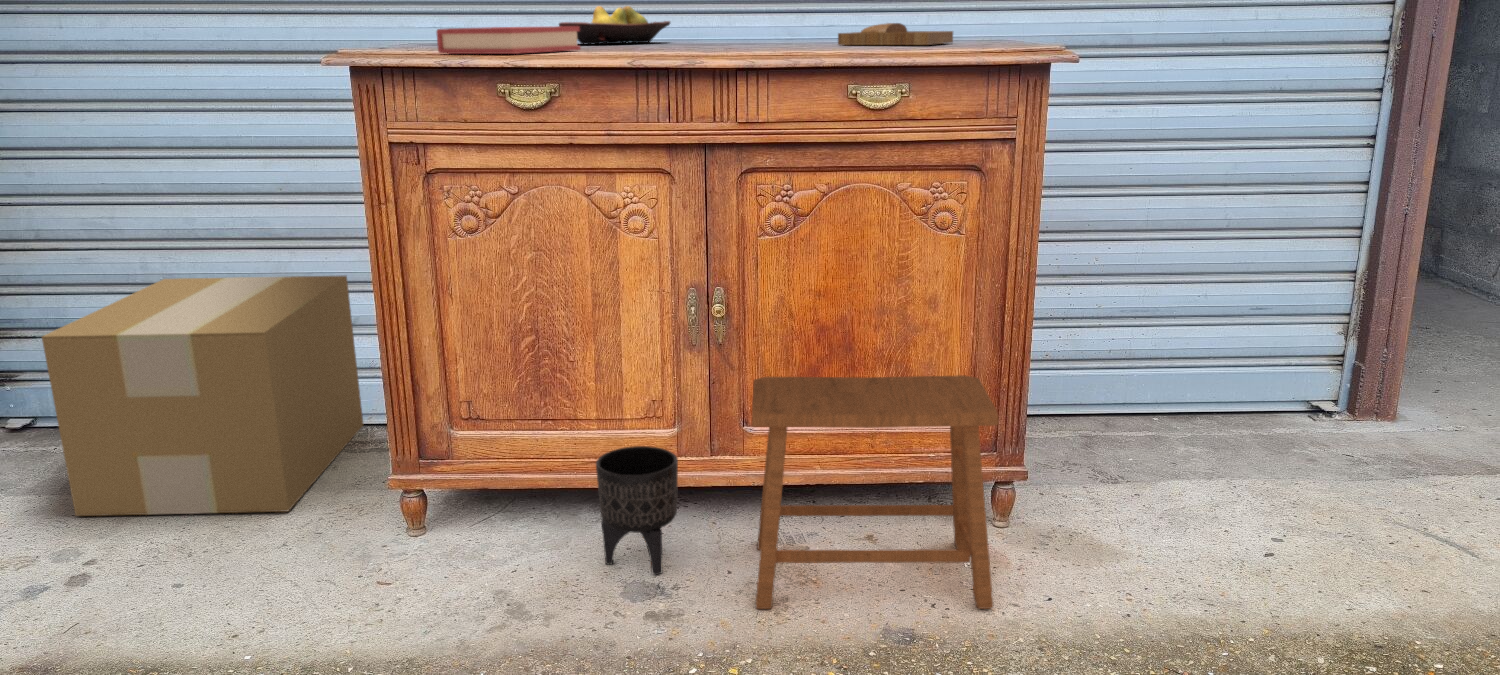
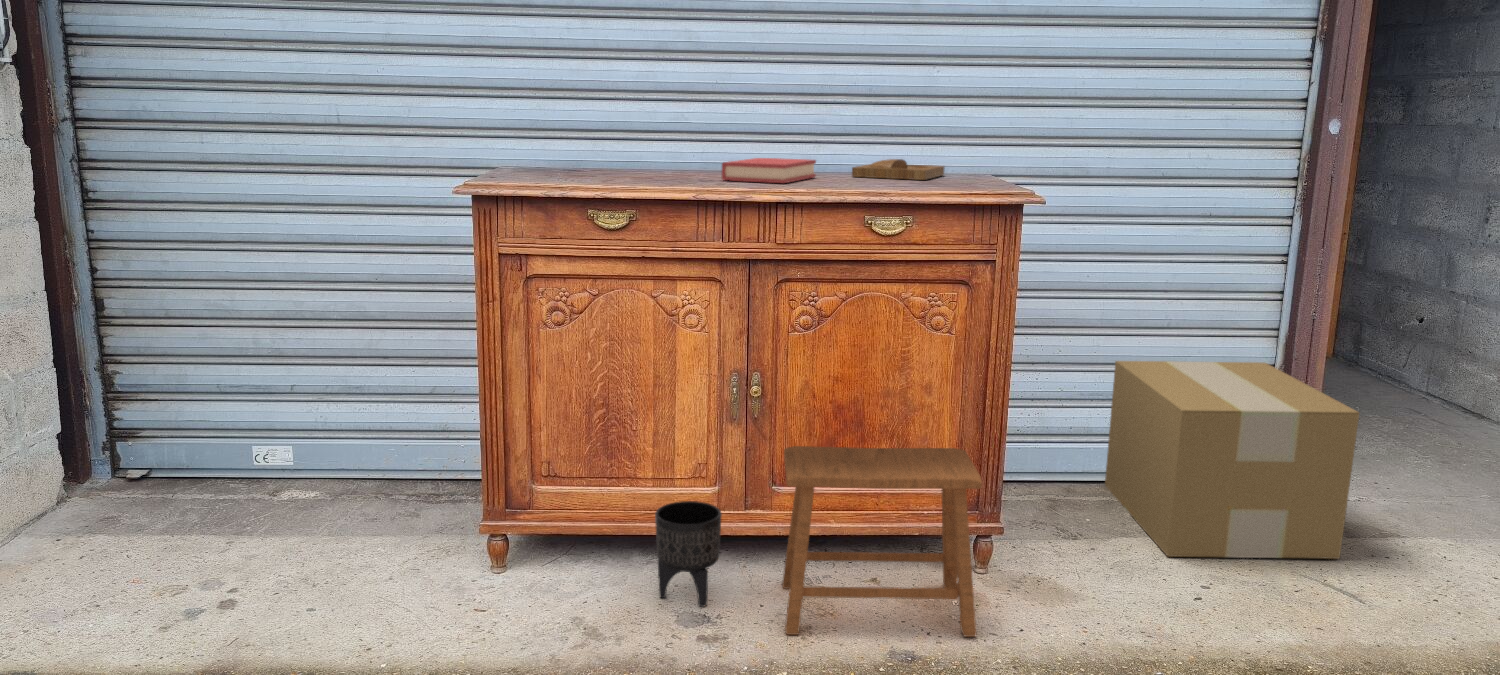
fruit bowl: present [559,6,670,44] -> none [620,135,710,168]
hardback book: present [437,26,581,54] -> present [722,158,816,183]
cardboard box: present [42,276,363,516] -> present [1105,361,1359,559]

